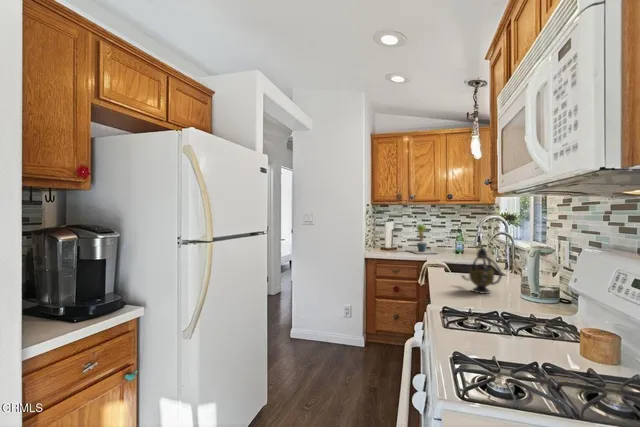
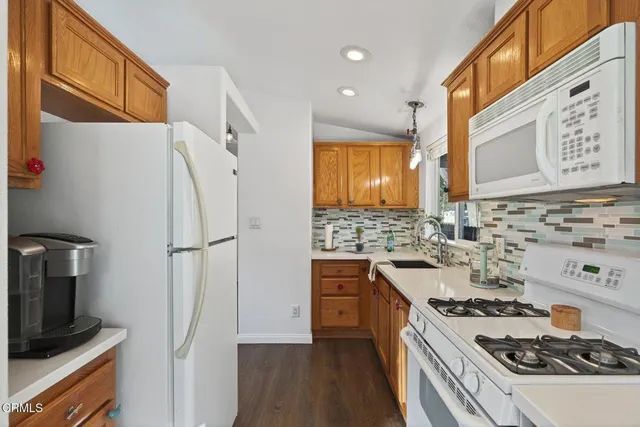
teapot: present [462,248,502,294] -> none [418,245,455,284]

